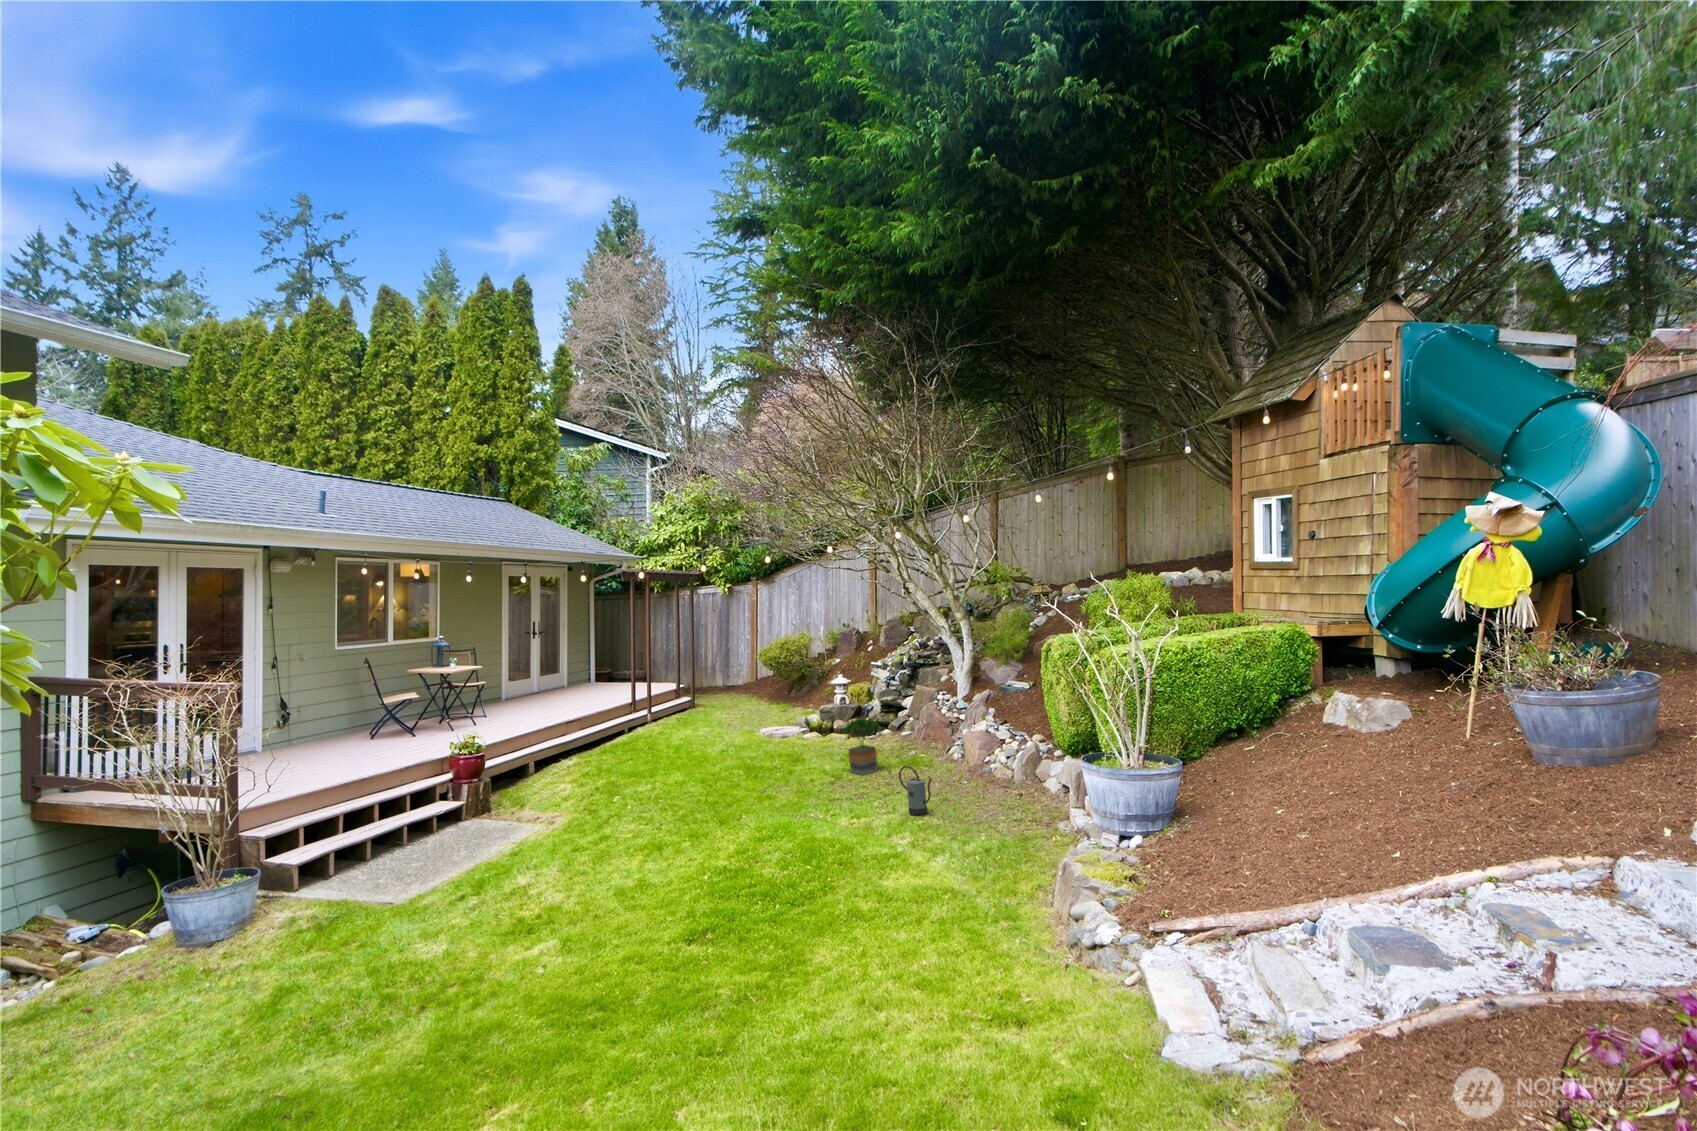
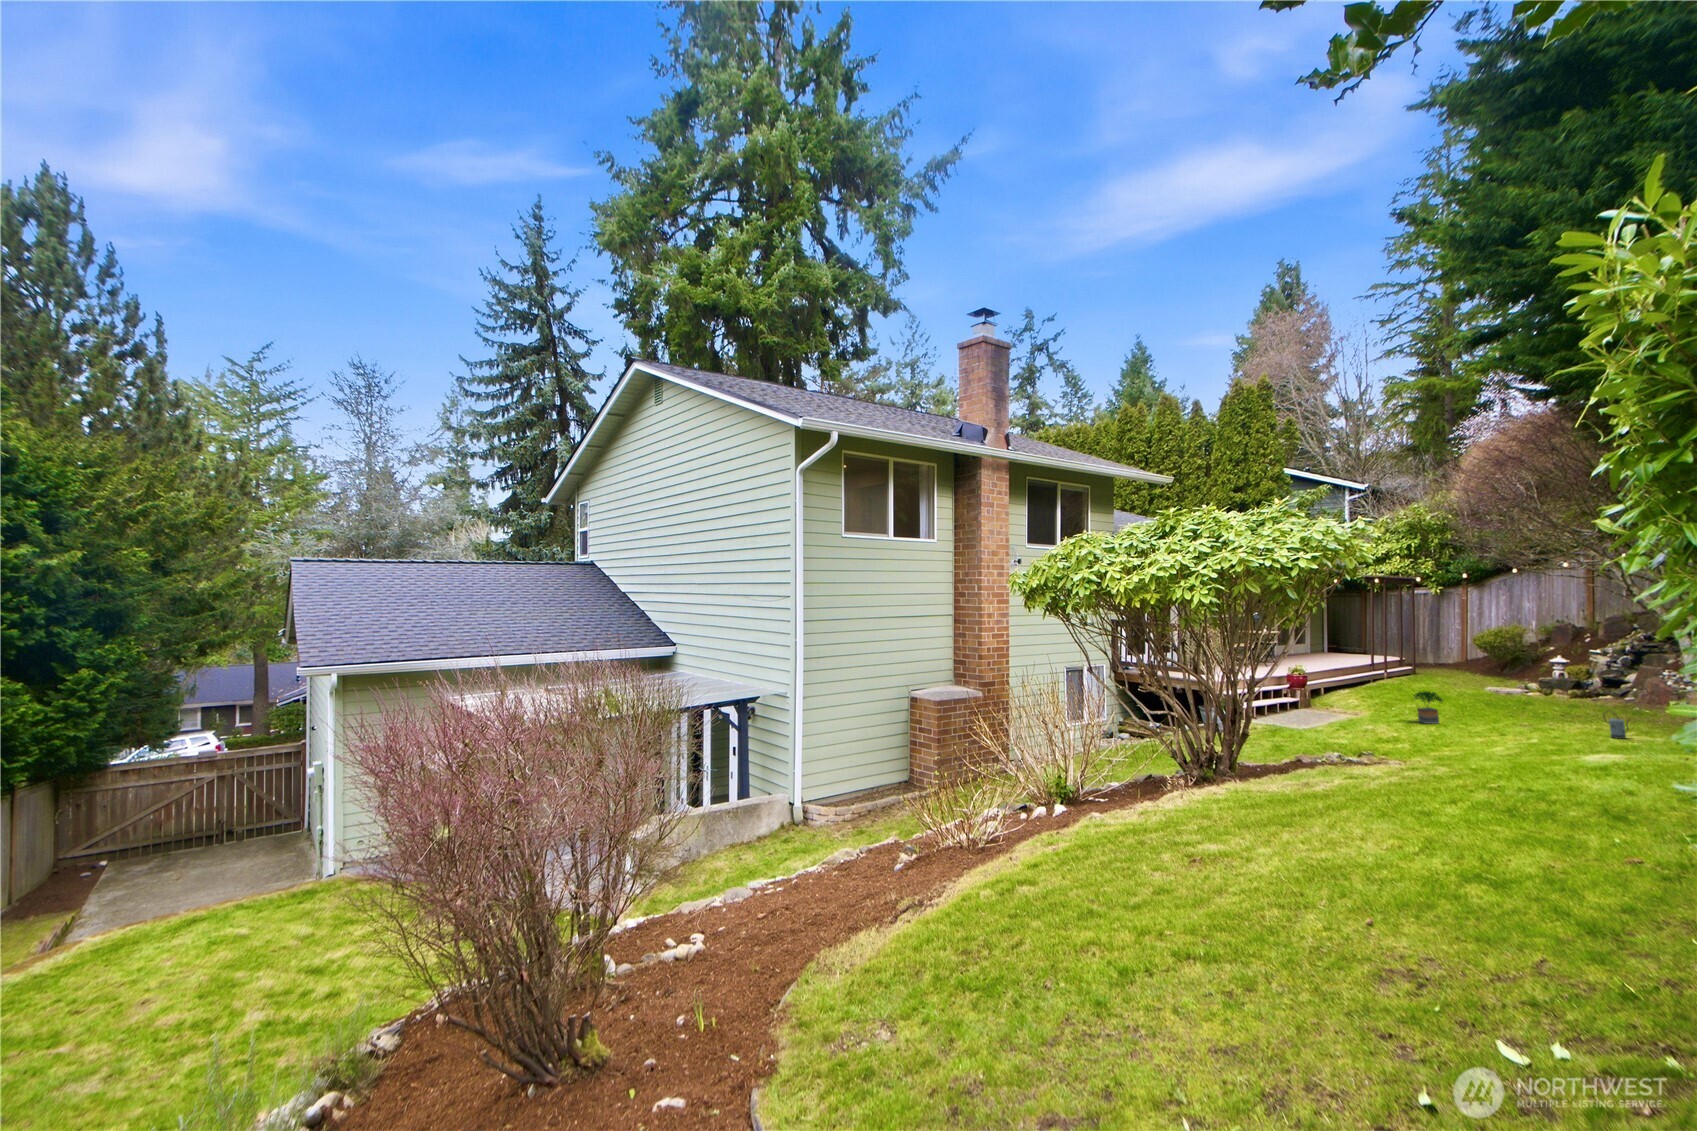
potted tree: present [843,718,882,775] -> present [1414,691,1443,724]

